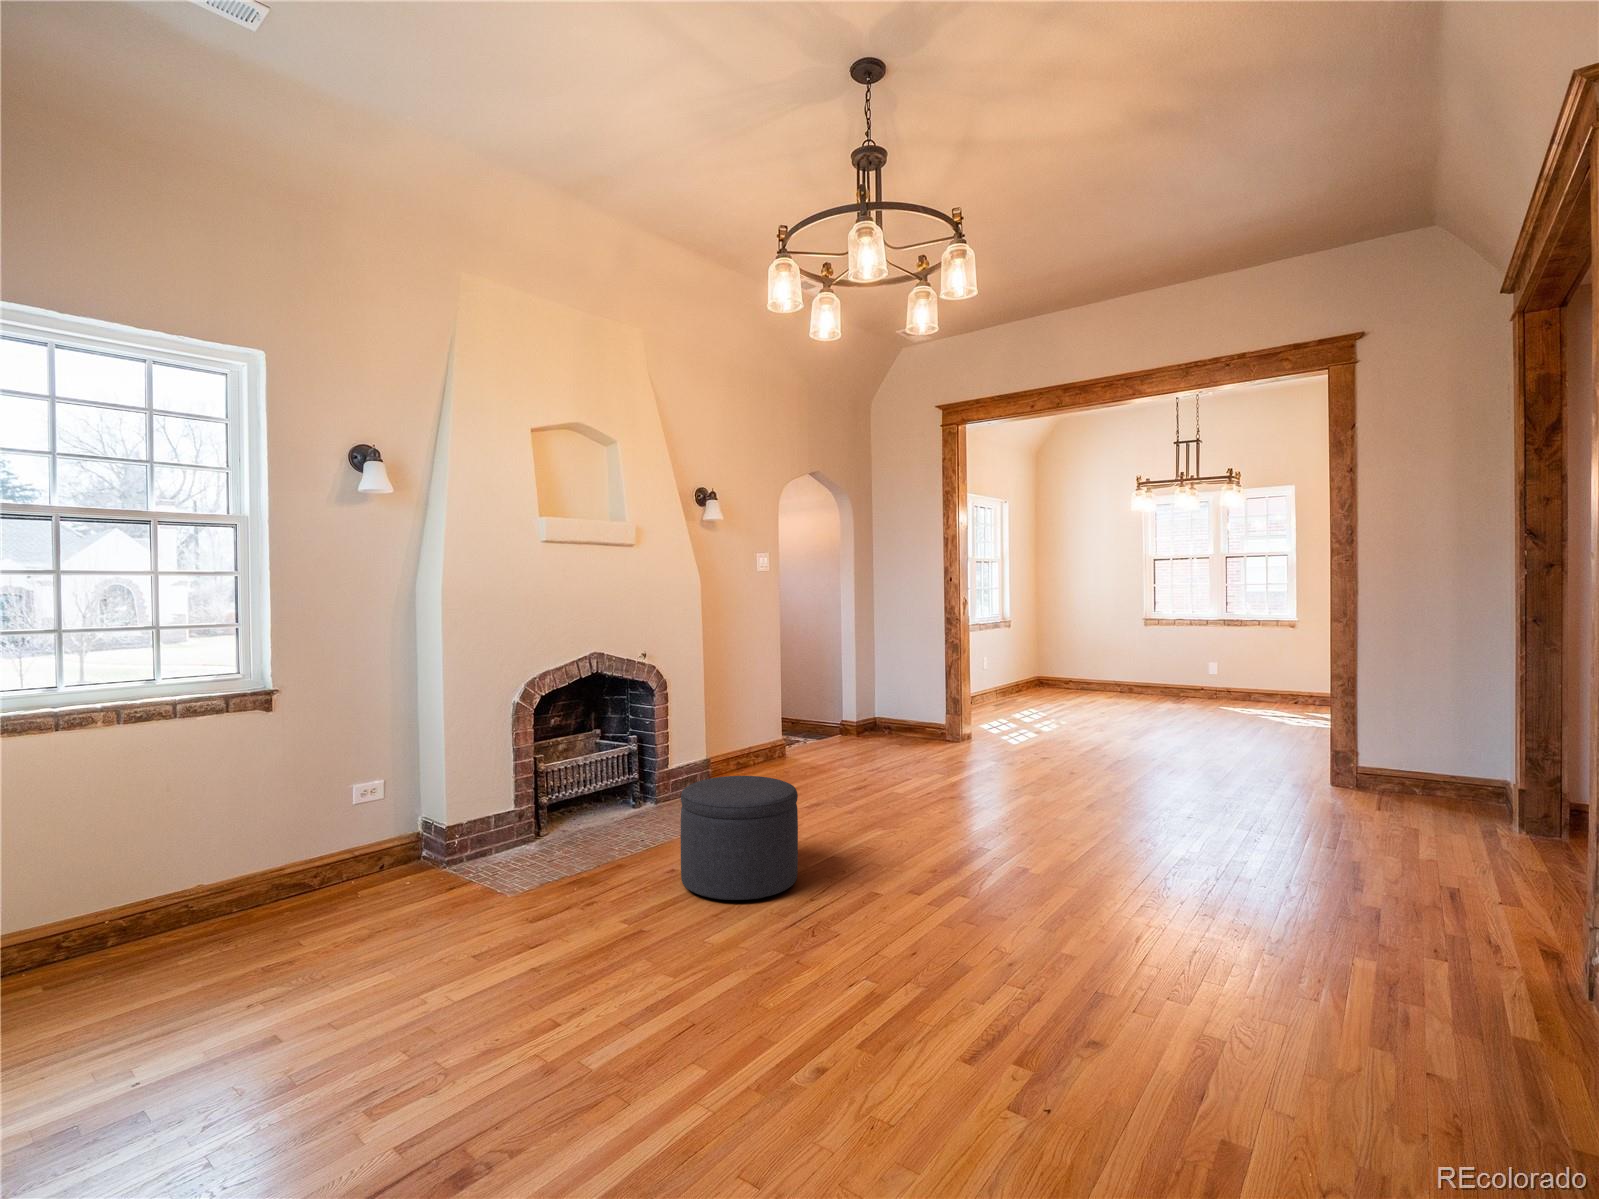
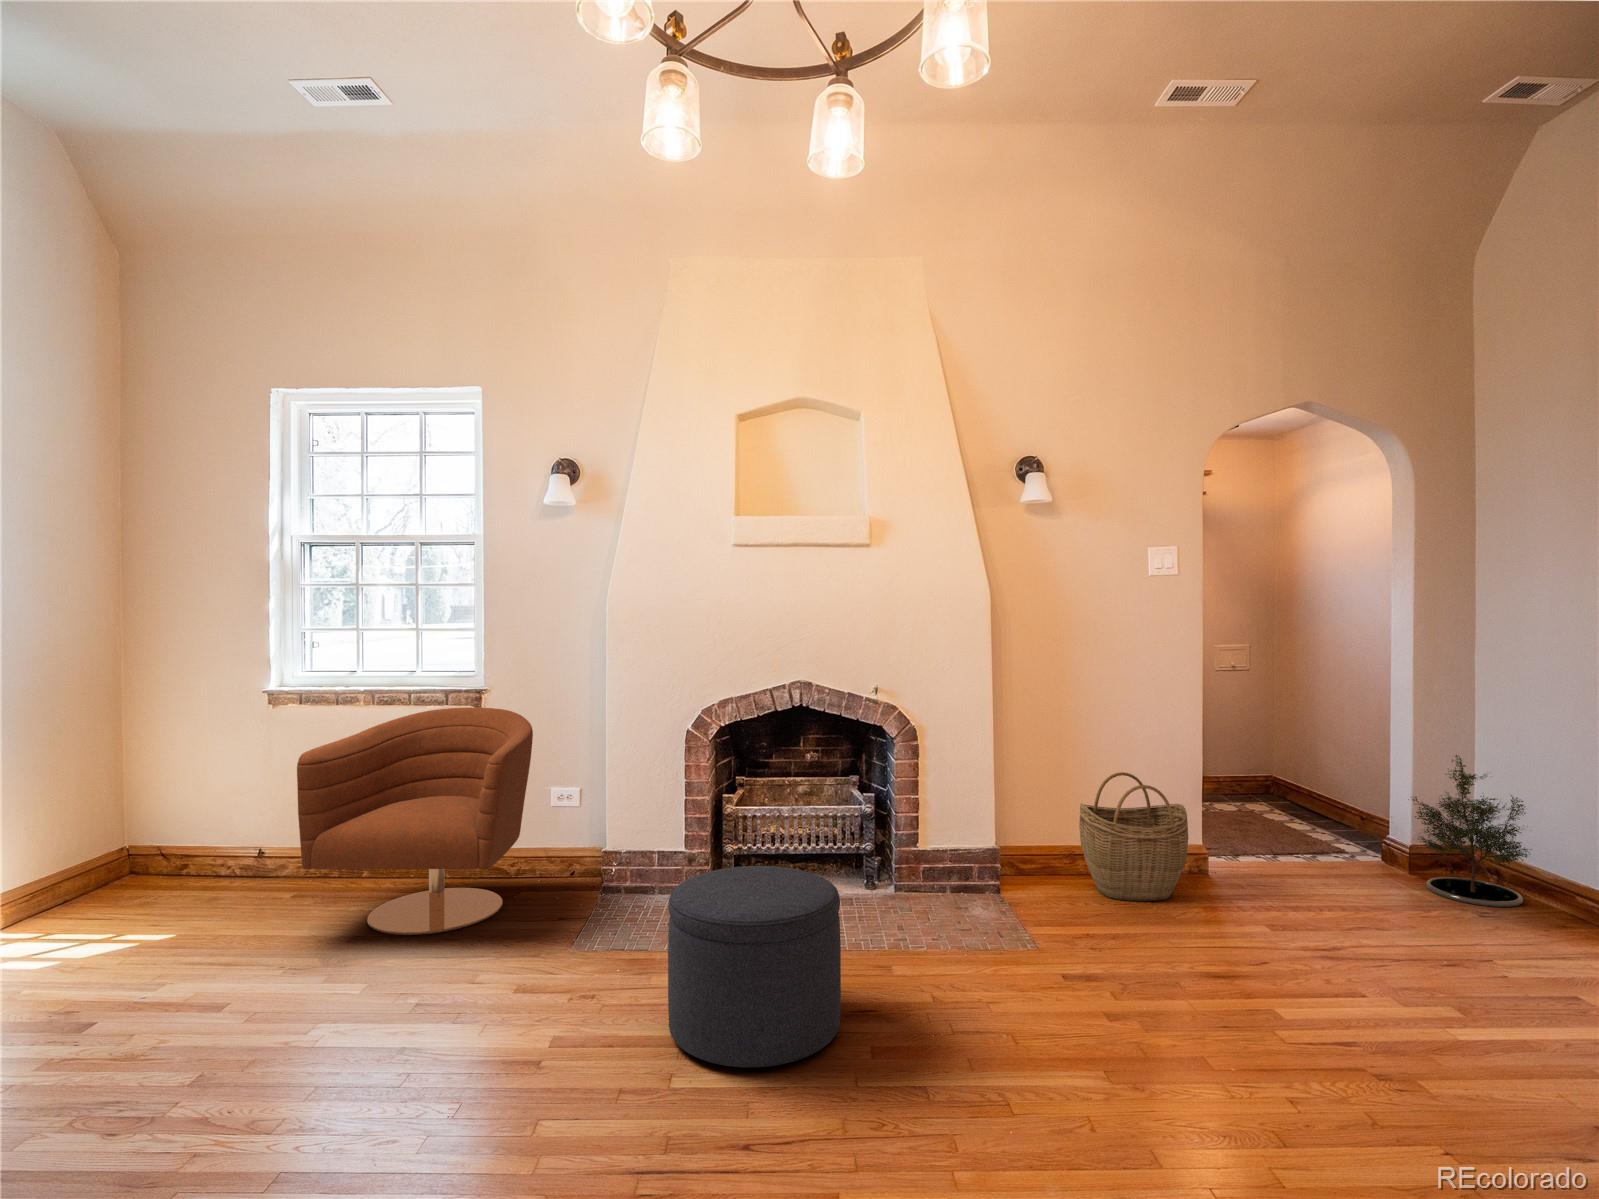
potted tree: none [864,667,912,743] -> present [1408,755,1531,907]
woven basket: none [737,698,801,778] -> present [1079,772,1188,901]
armchair: none [186,709,450,957] -> present [297,708,533,935]

